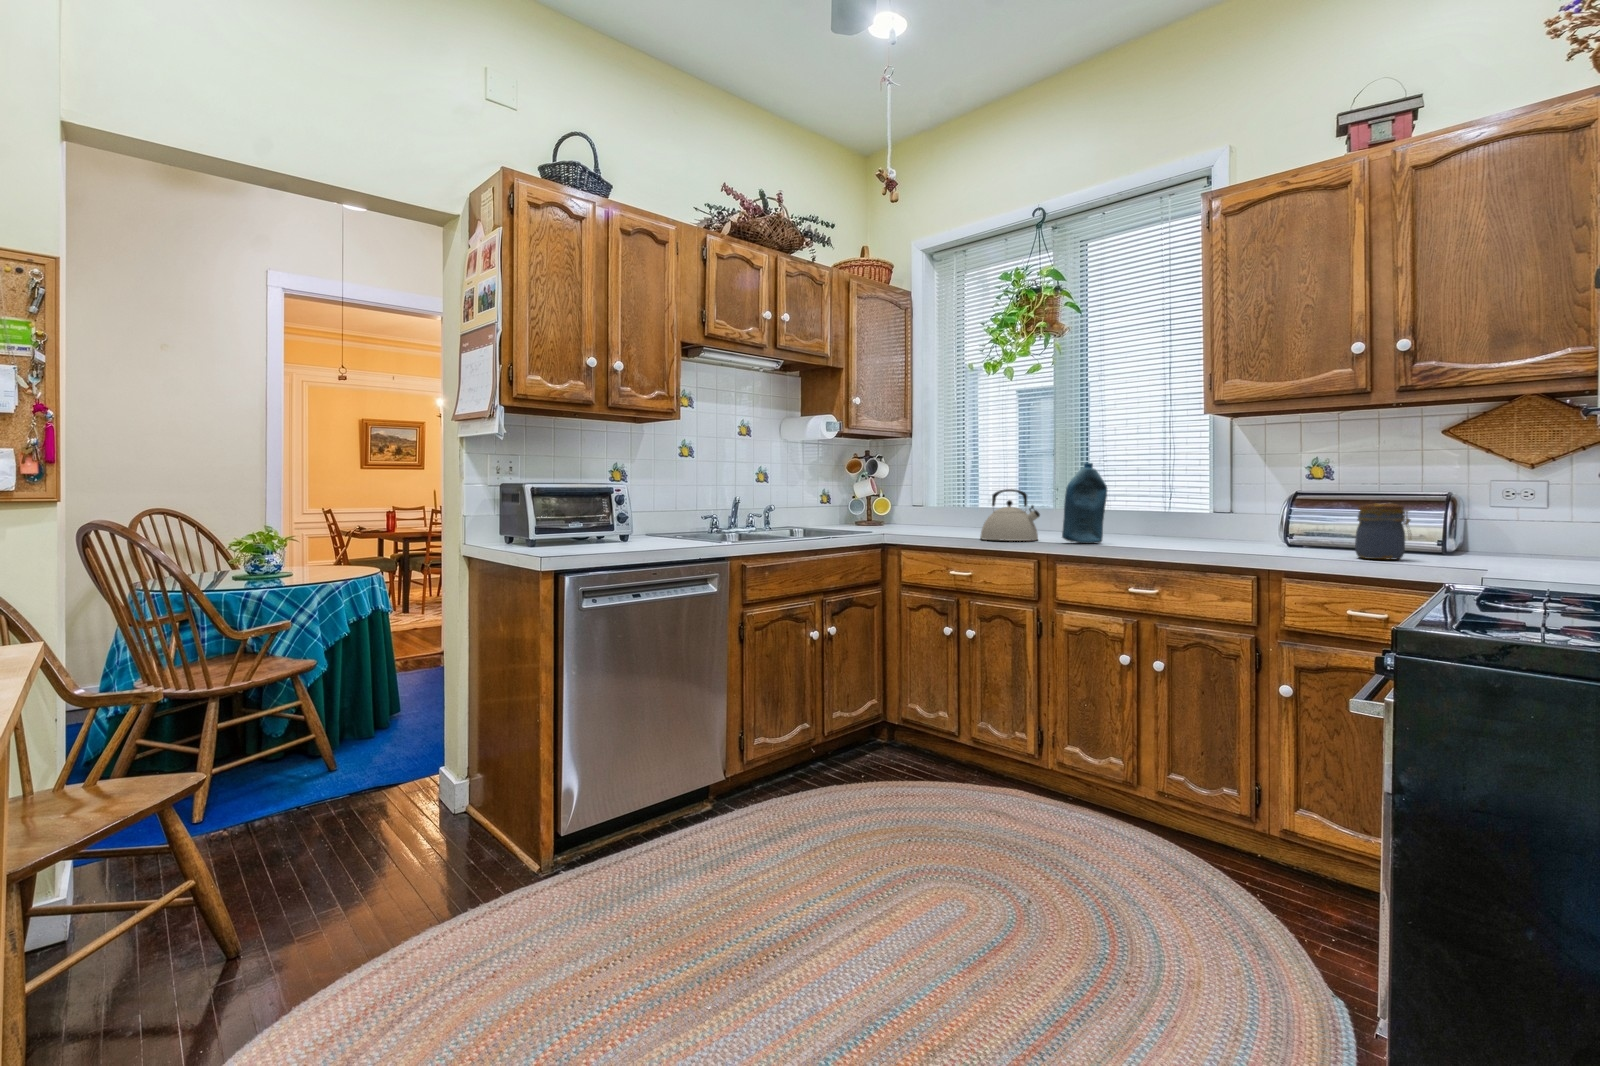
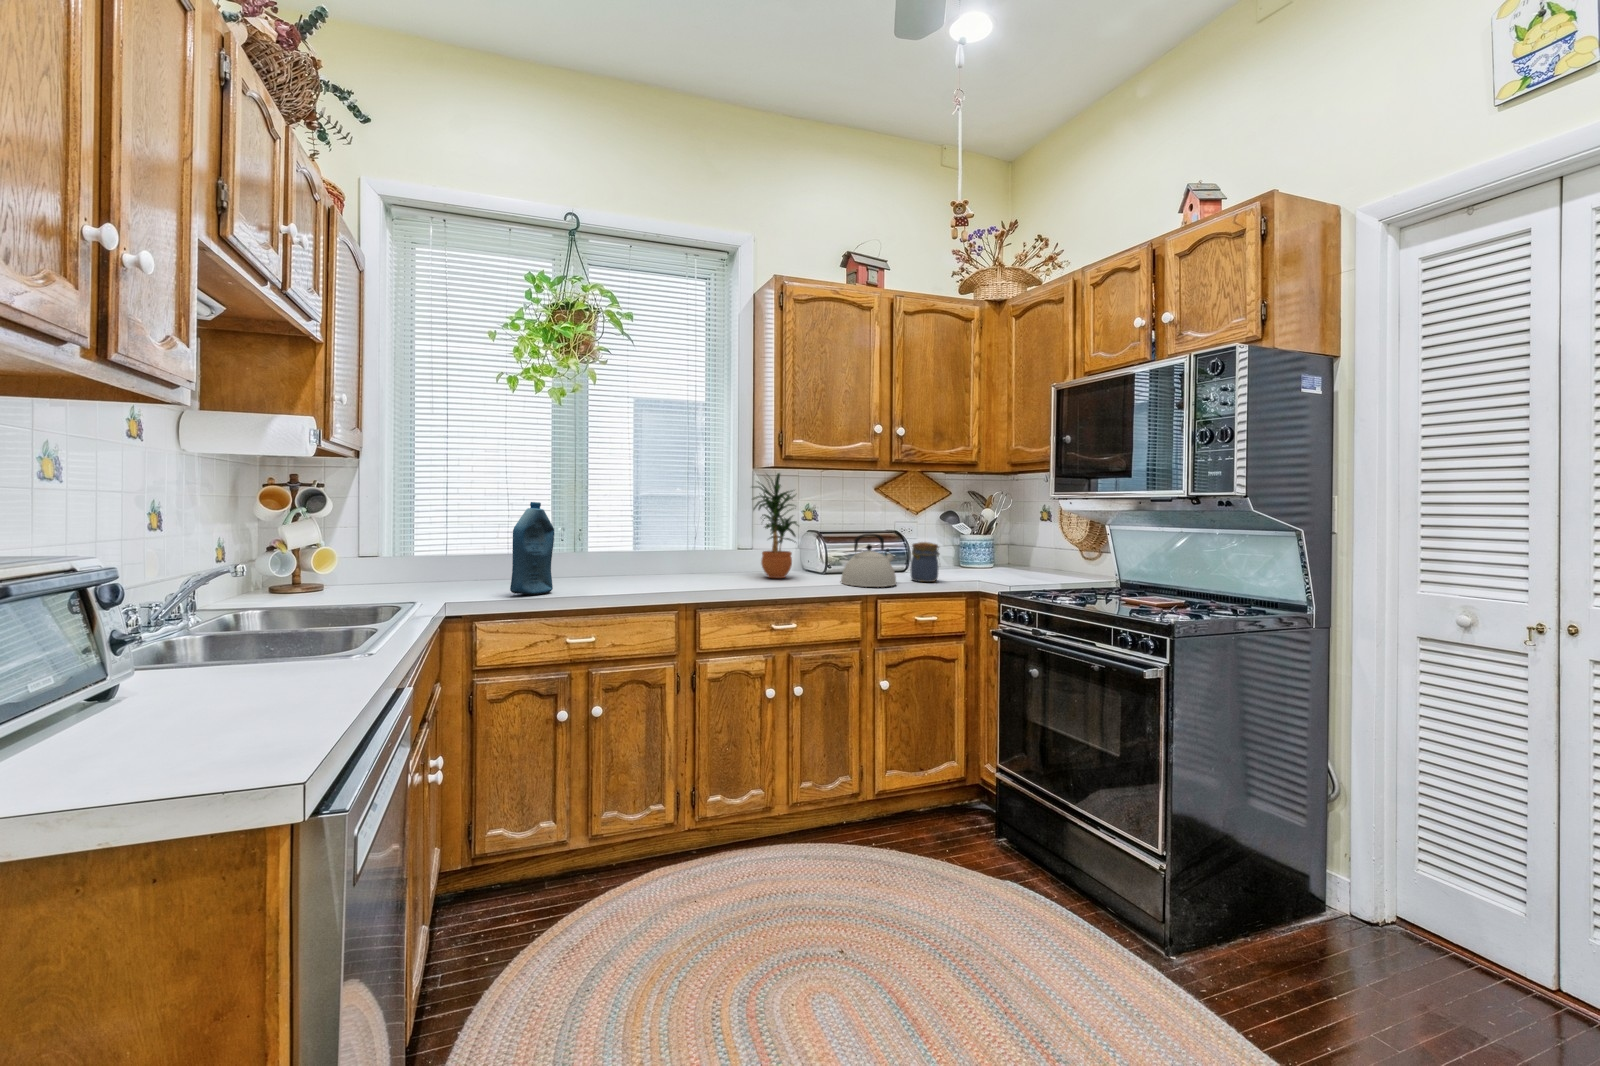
potted plant: none [1149,425,1218,544] -> present [752,473,798,578]
bottle: present [1062,463,1107,543] -> present [510,502,554,595]
kettle: present [980,489,1040,541] -> present [841,534,896,587]

